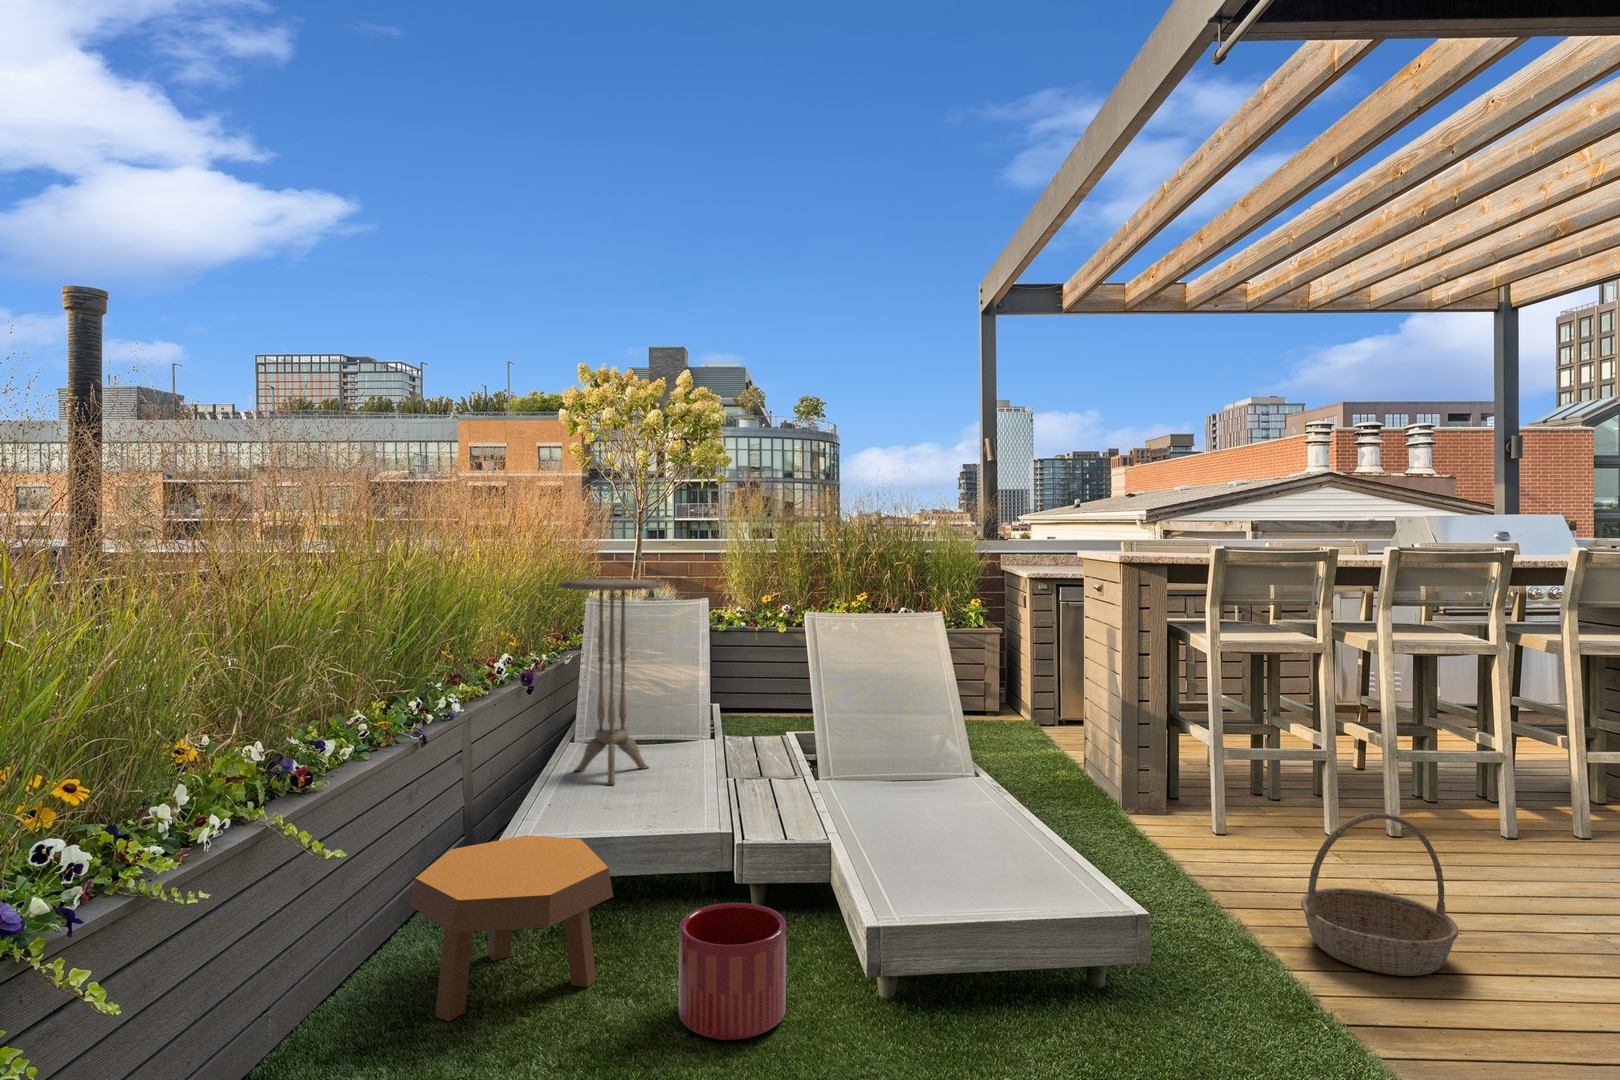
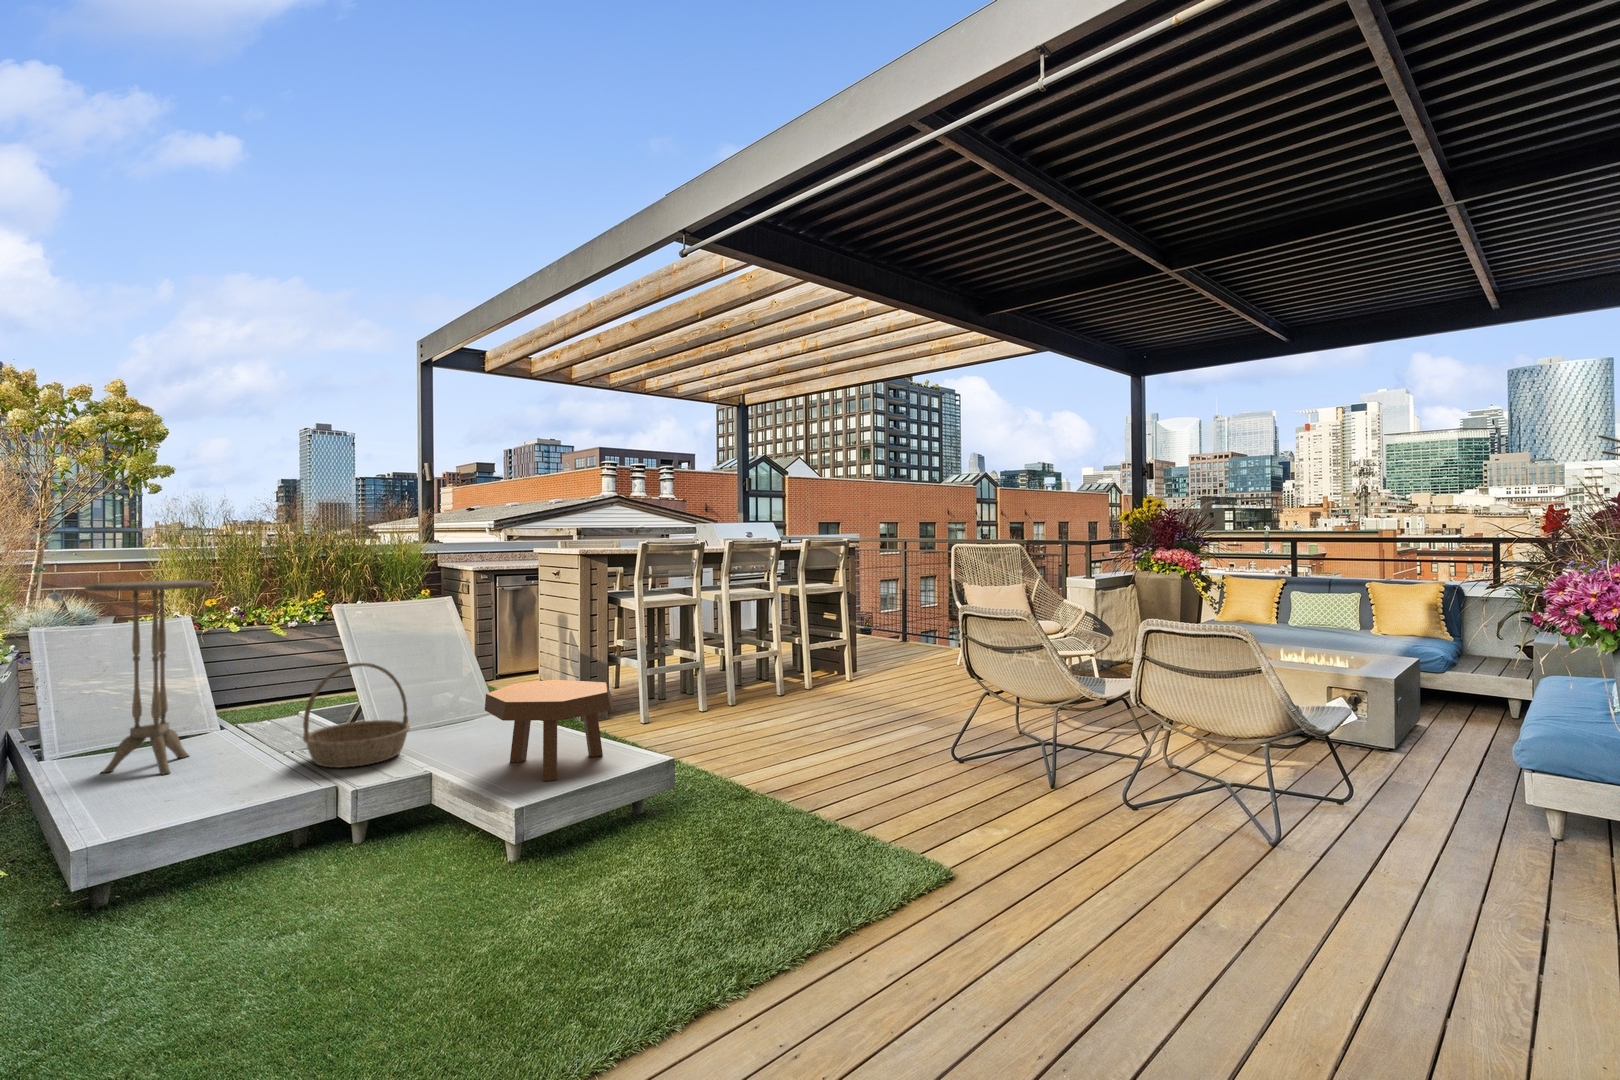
basket: present [1301,813,1459,976] -> present [303,663,410,768]
footstool: present [409,835,613,1021] -> present [485,679,613,781]
planter: present [679,903,786,1040] -> none [374,807,463,905]

